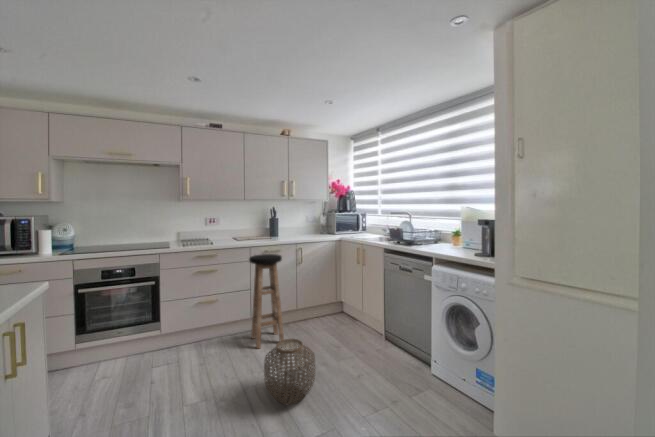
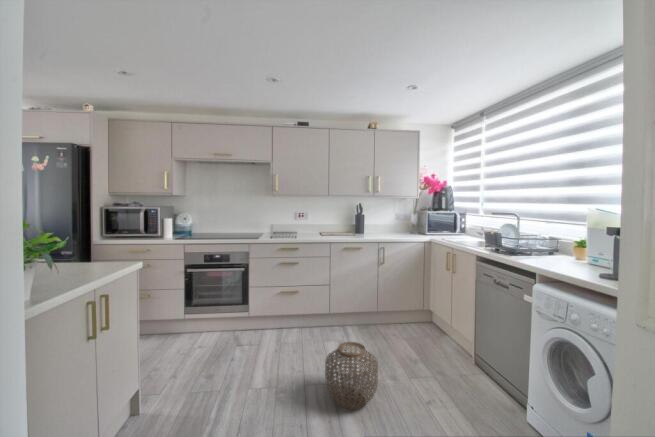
bar stool: present [249,254,284,348] -> none [326,252,359,346]

